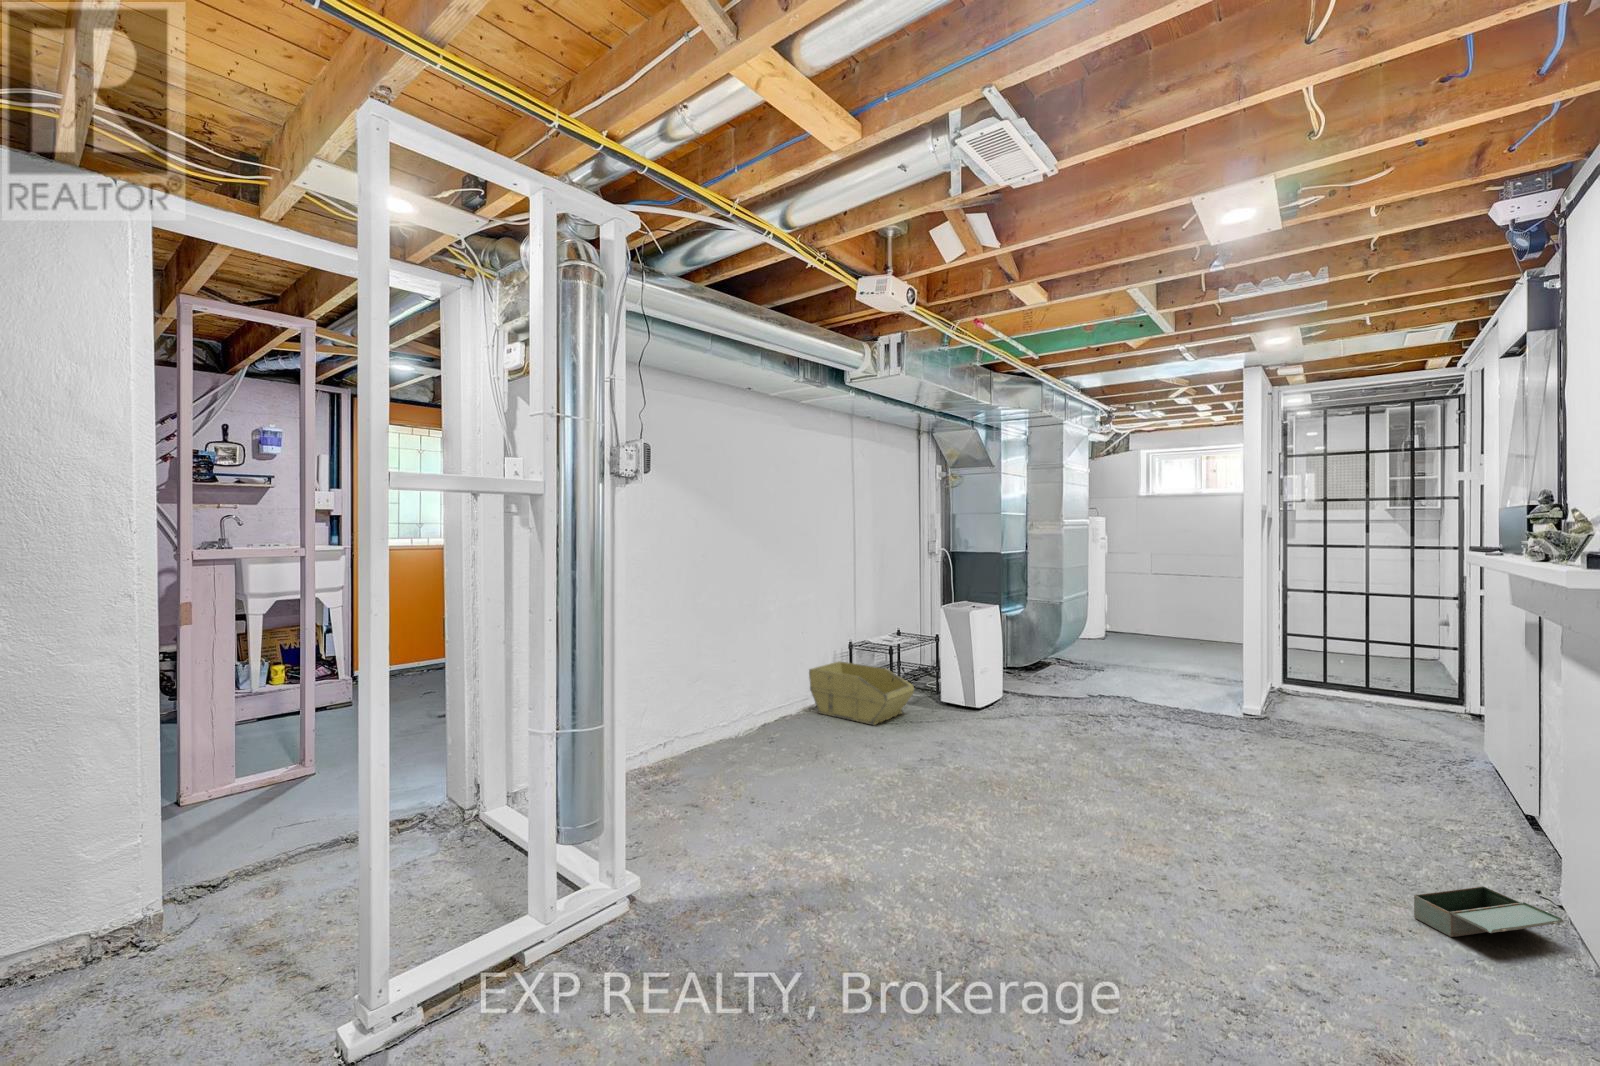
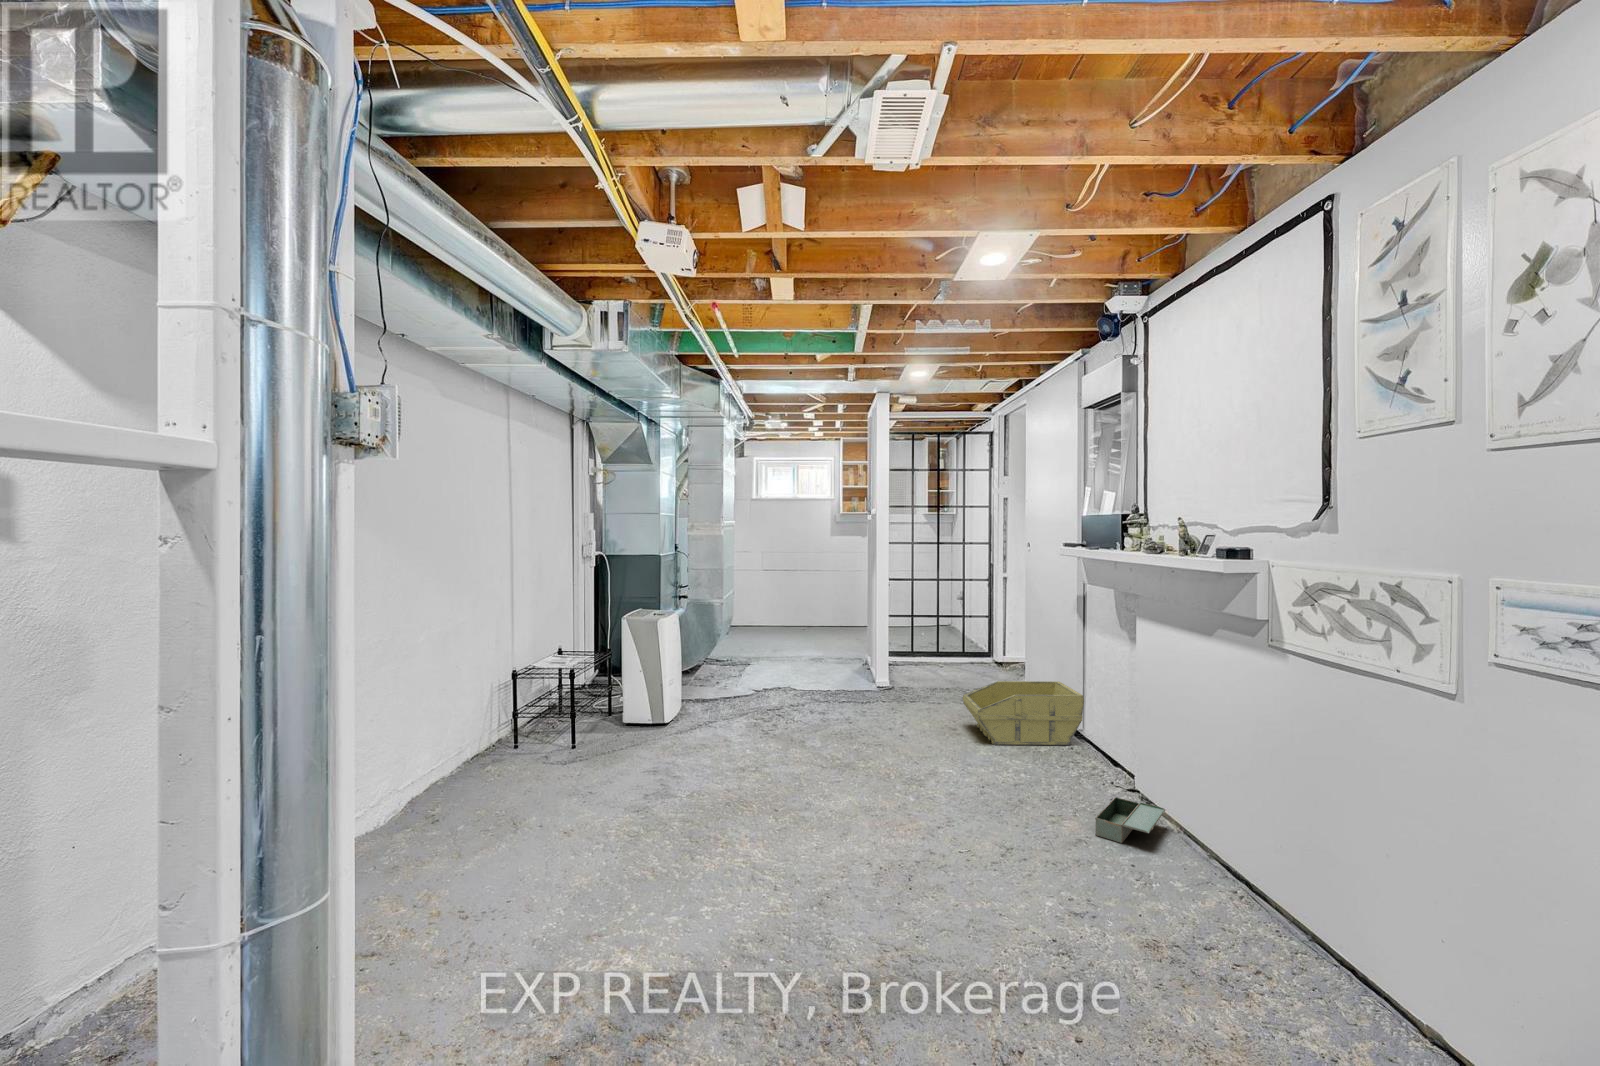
storage bin: present [809,661,914,725] -> present [963,681,1084,745]

